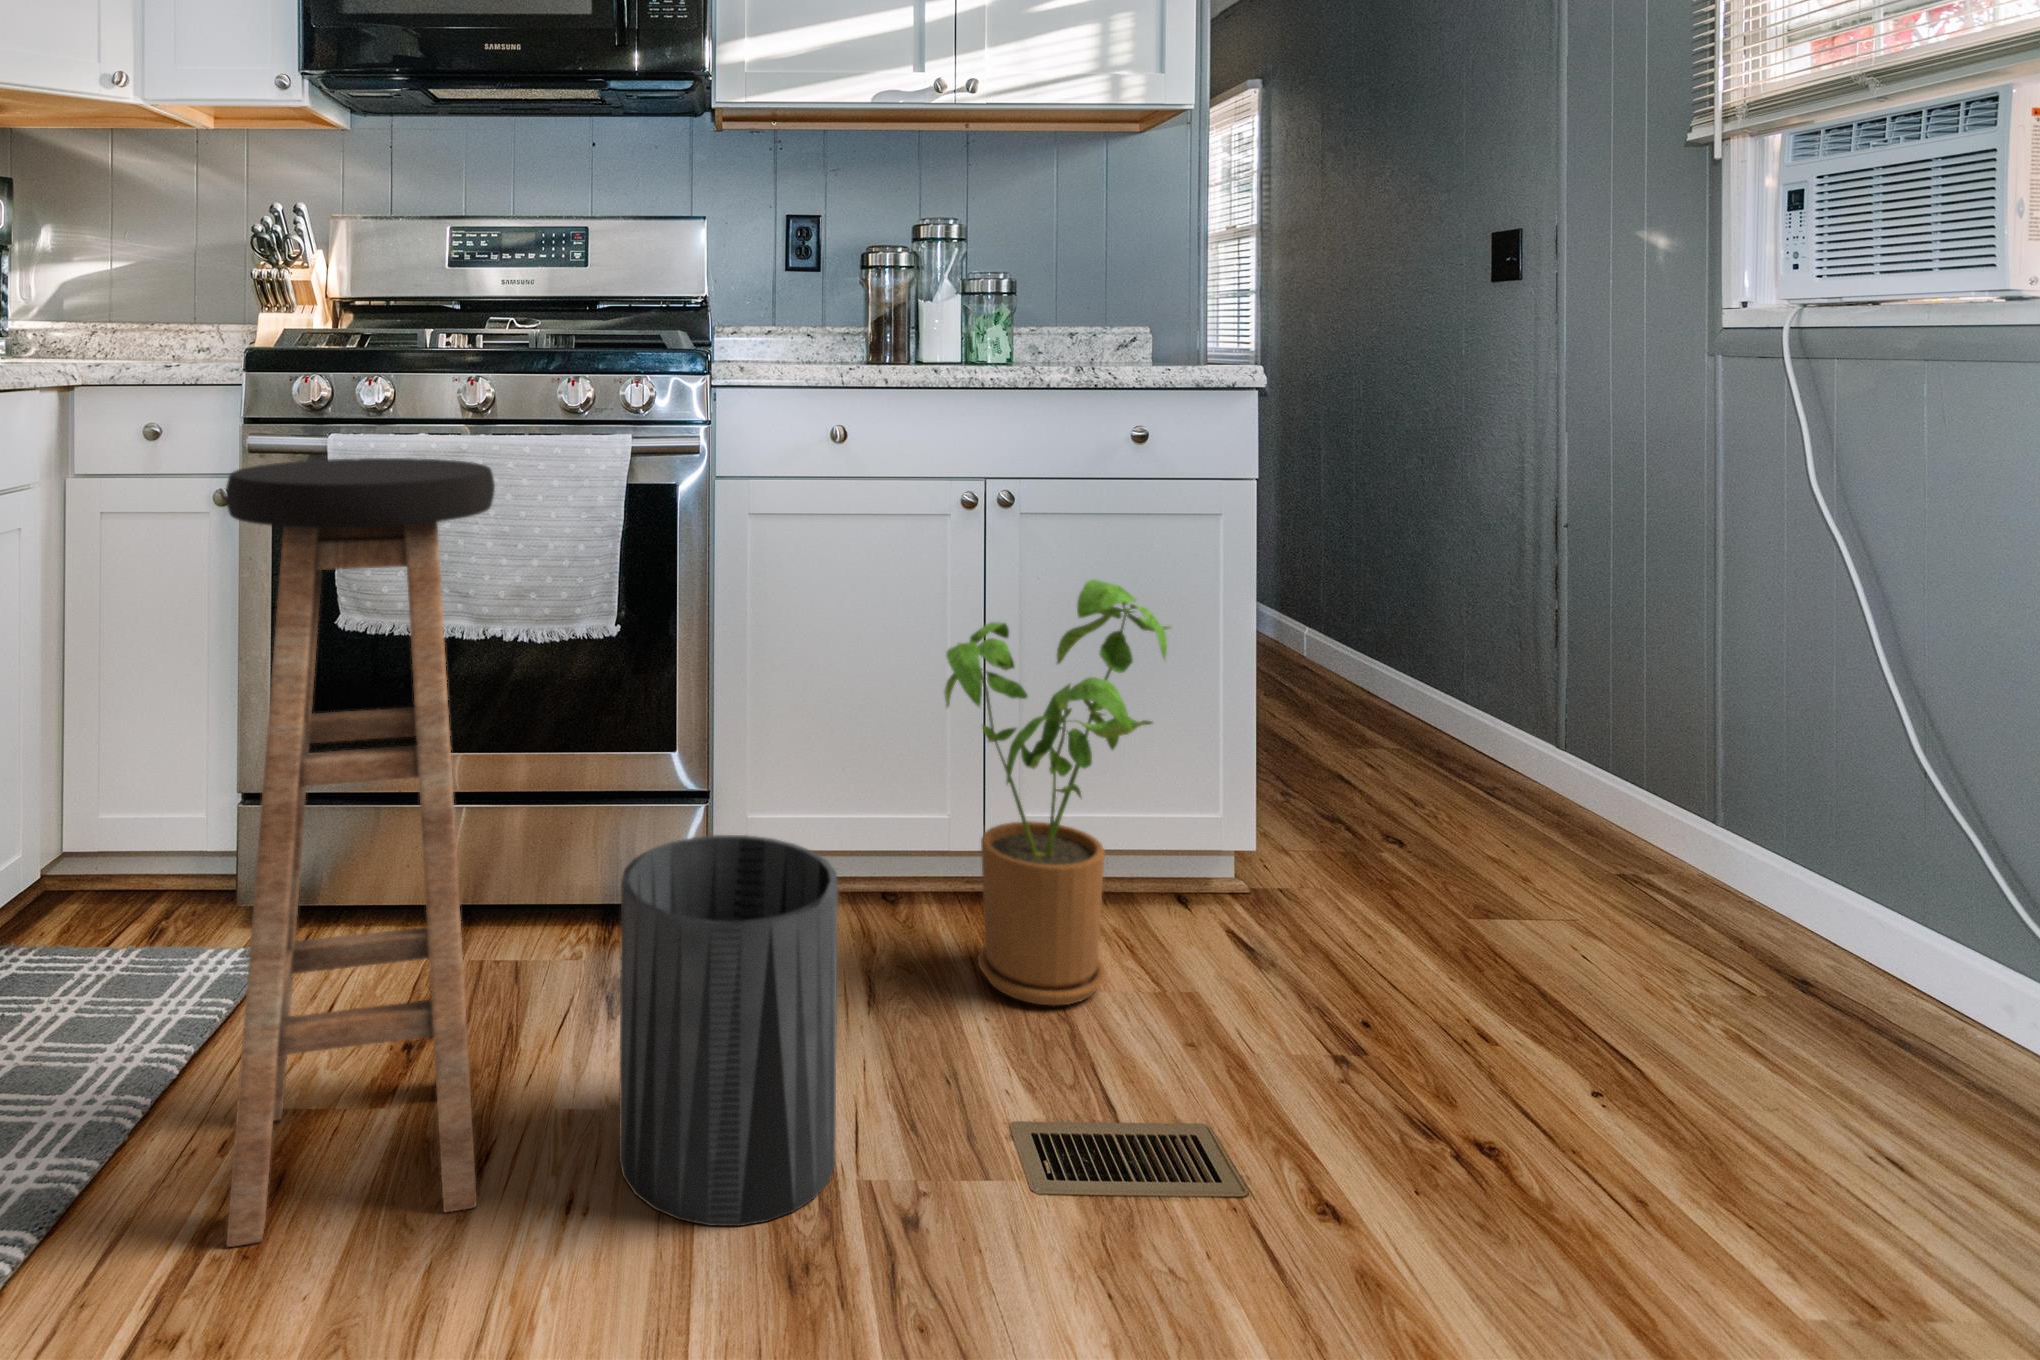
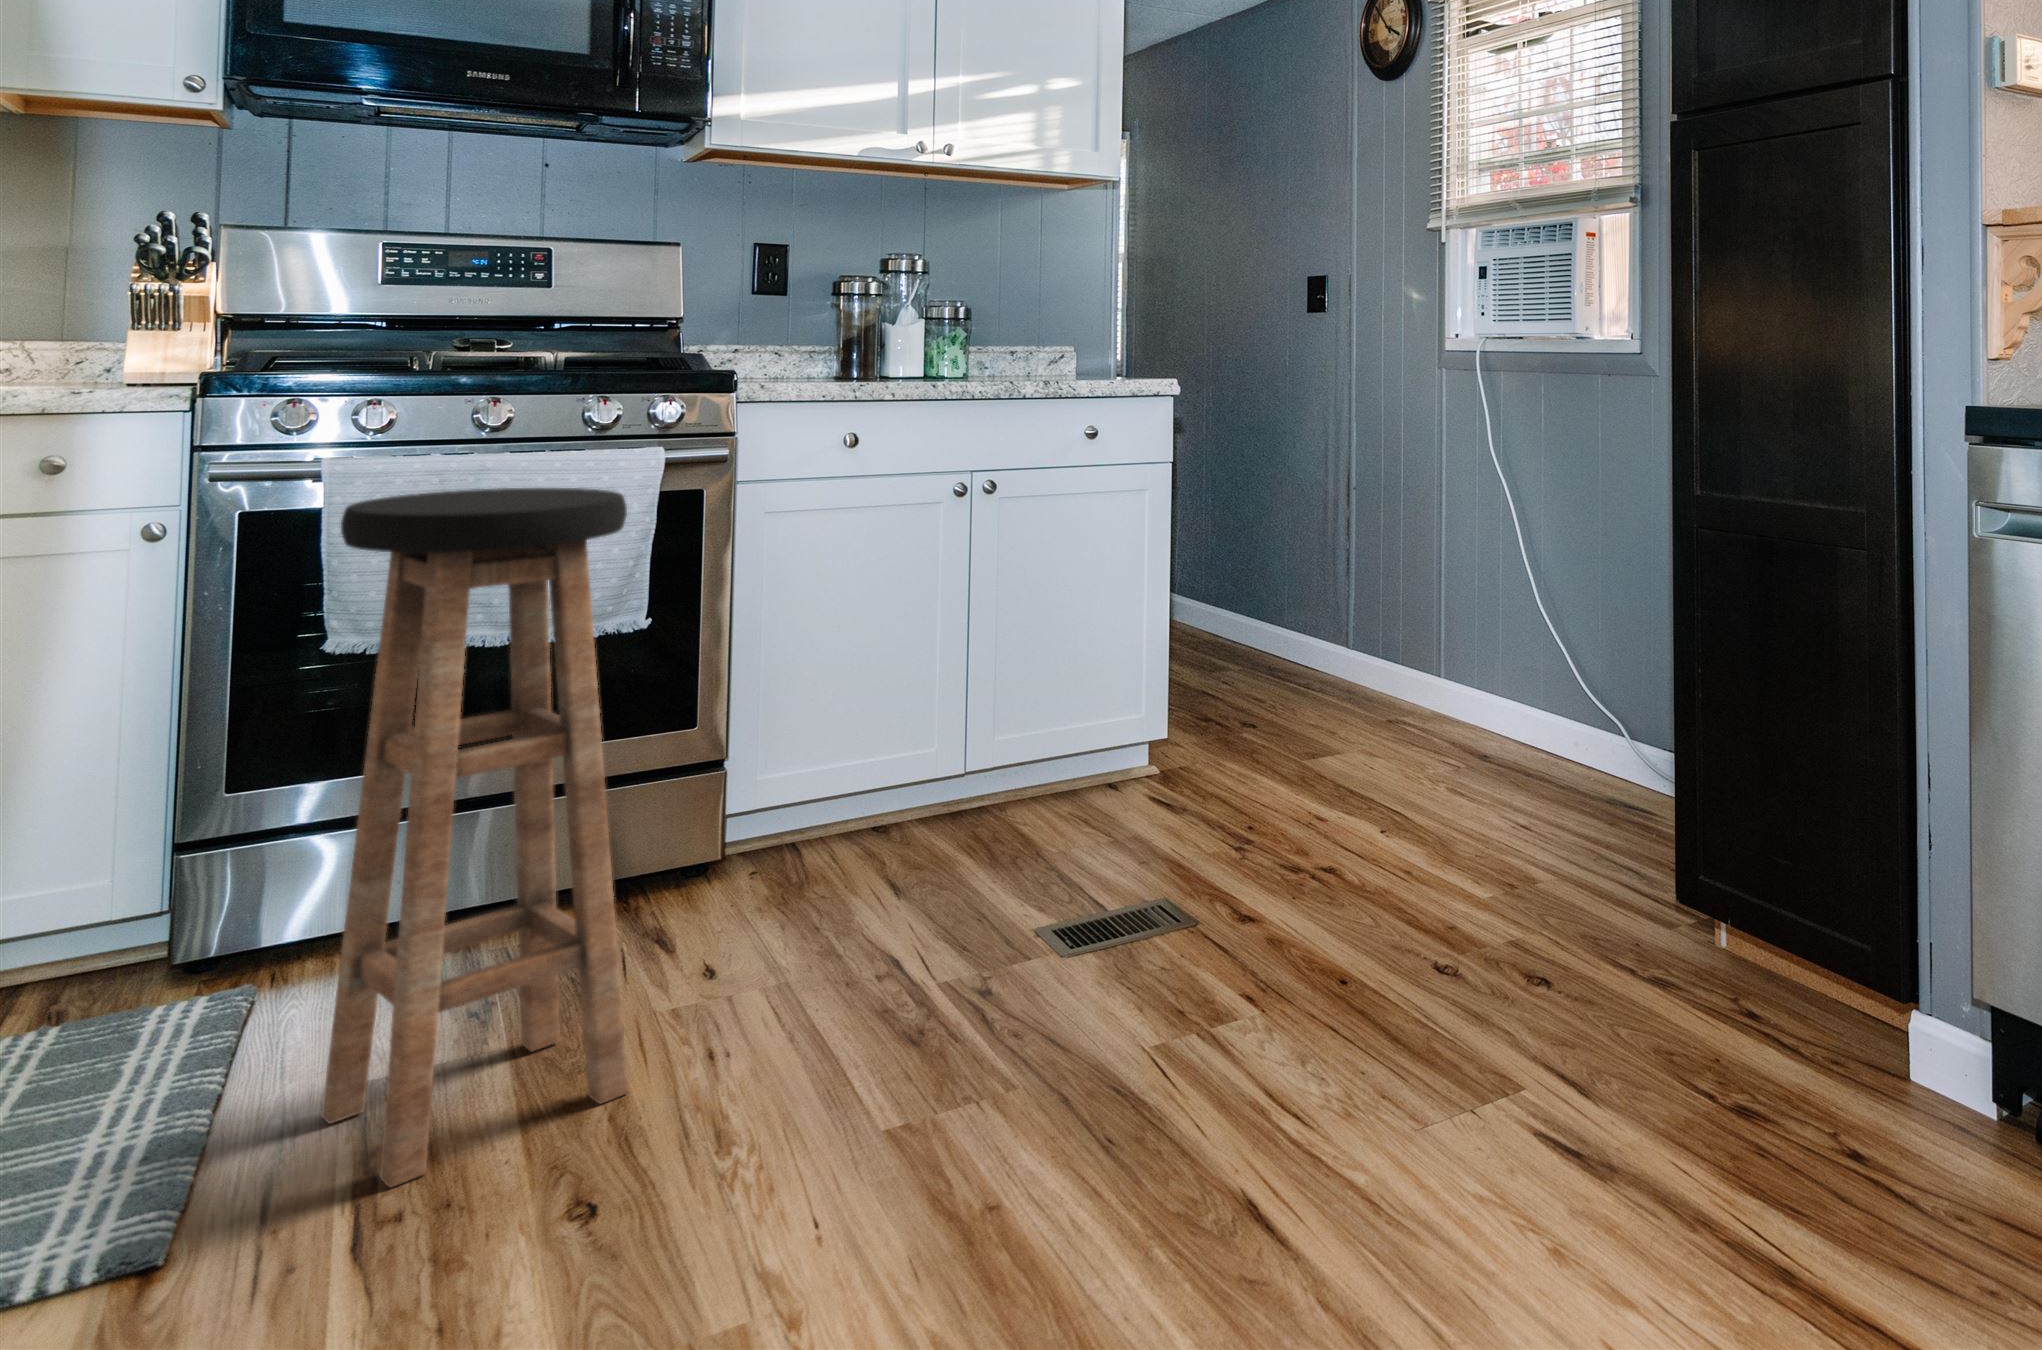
house plant: present [945,579,1171,1006] -> none [947,547,1125,867]
trash can: present [619,835,838,1226] -> none [736,765,926,1046]

